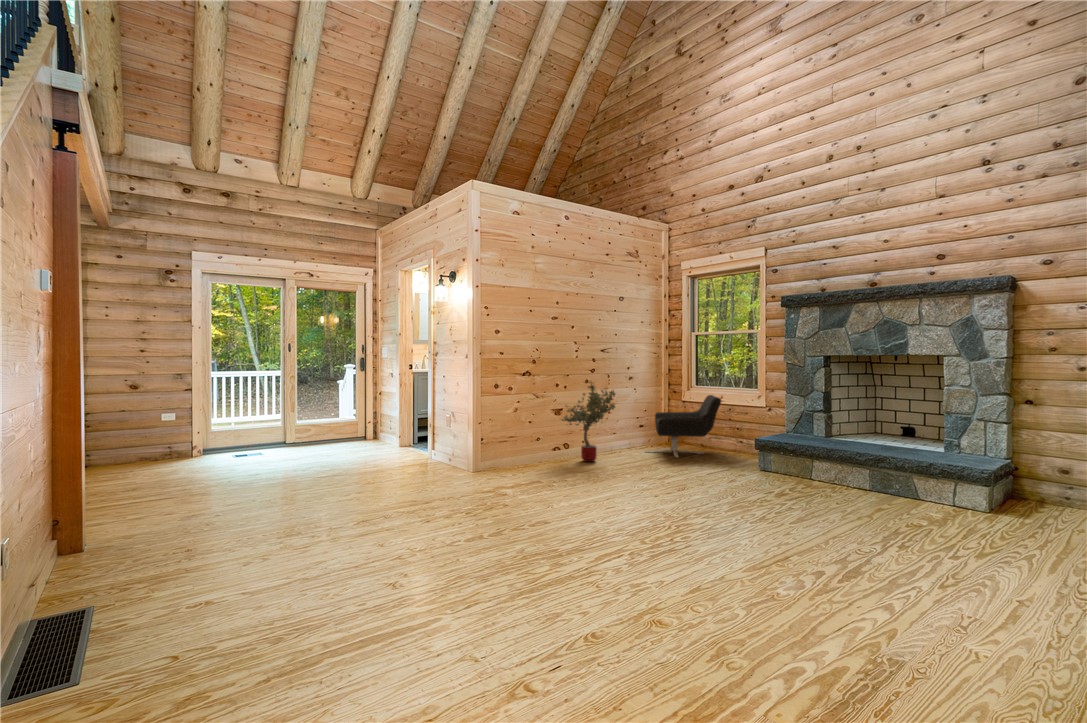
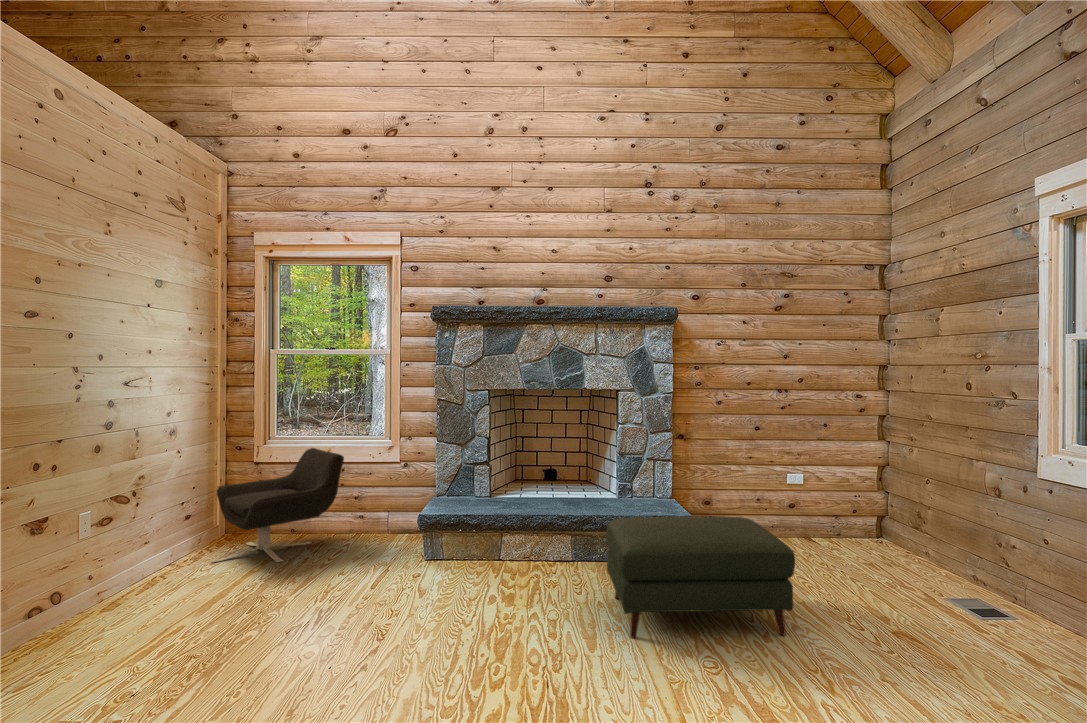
potted tree: present [562,381,615,462] -> none [58,450,178,619]
ottoman: none [830,449,1021,562] -> present [606,516,795,638]

